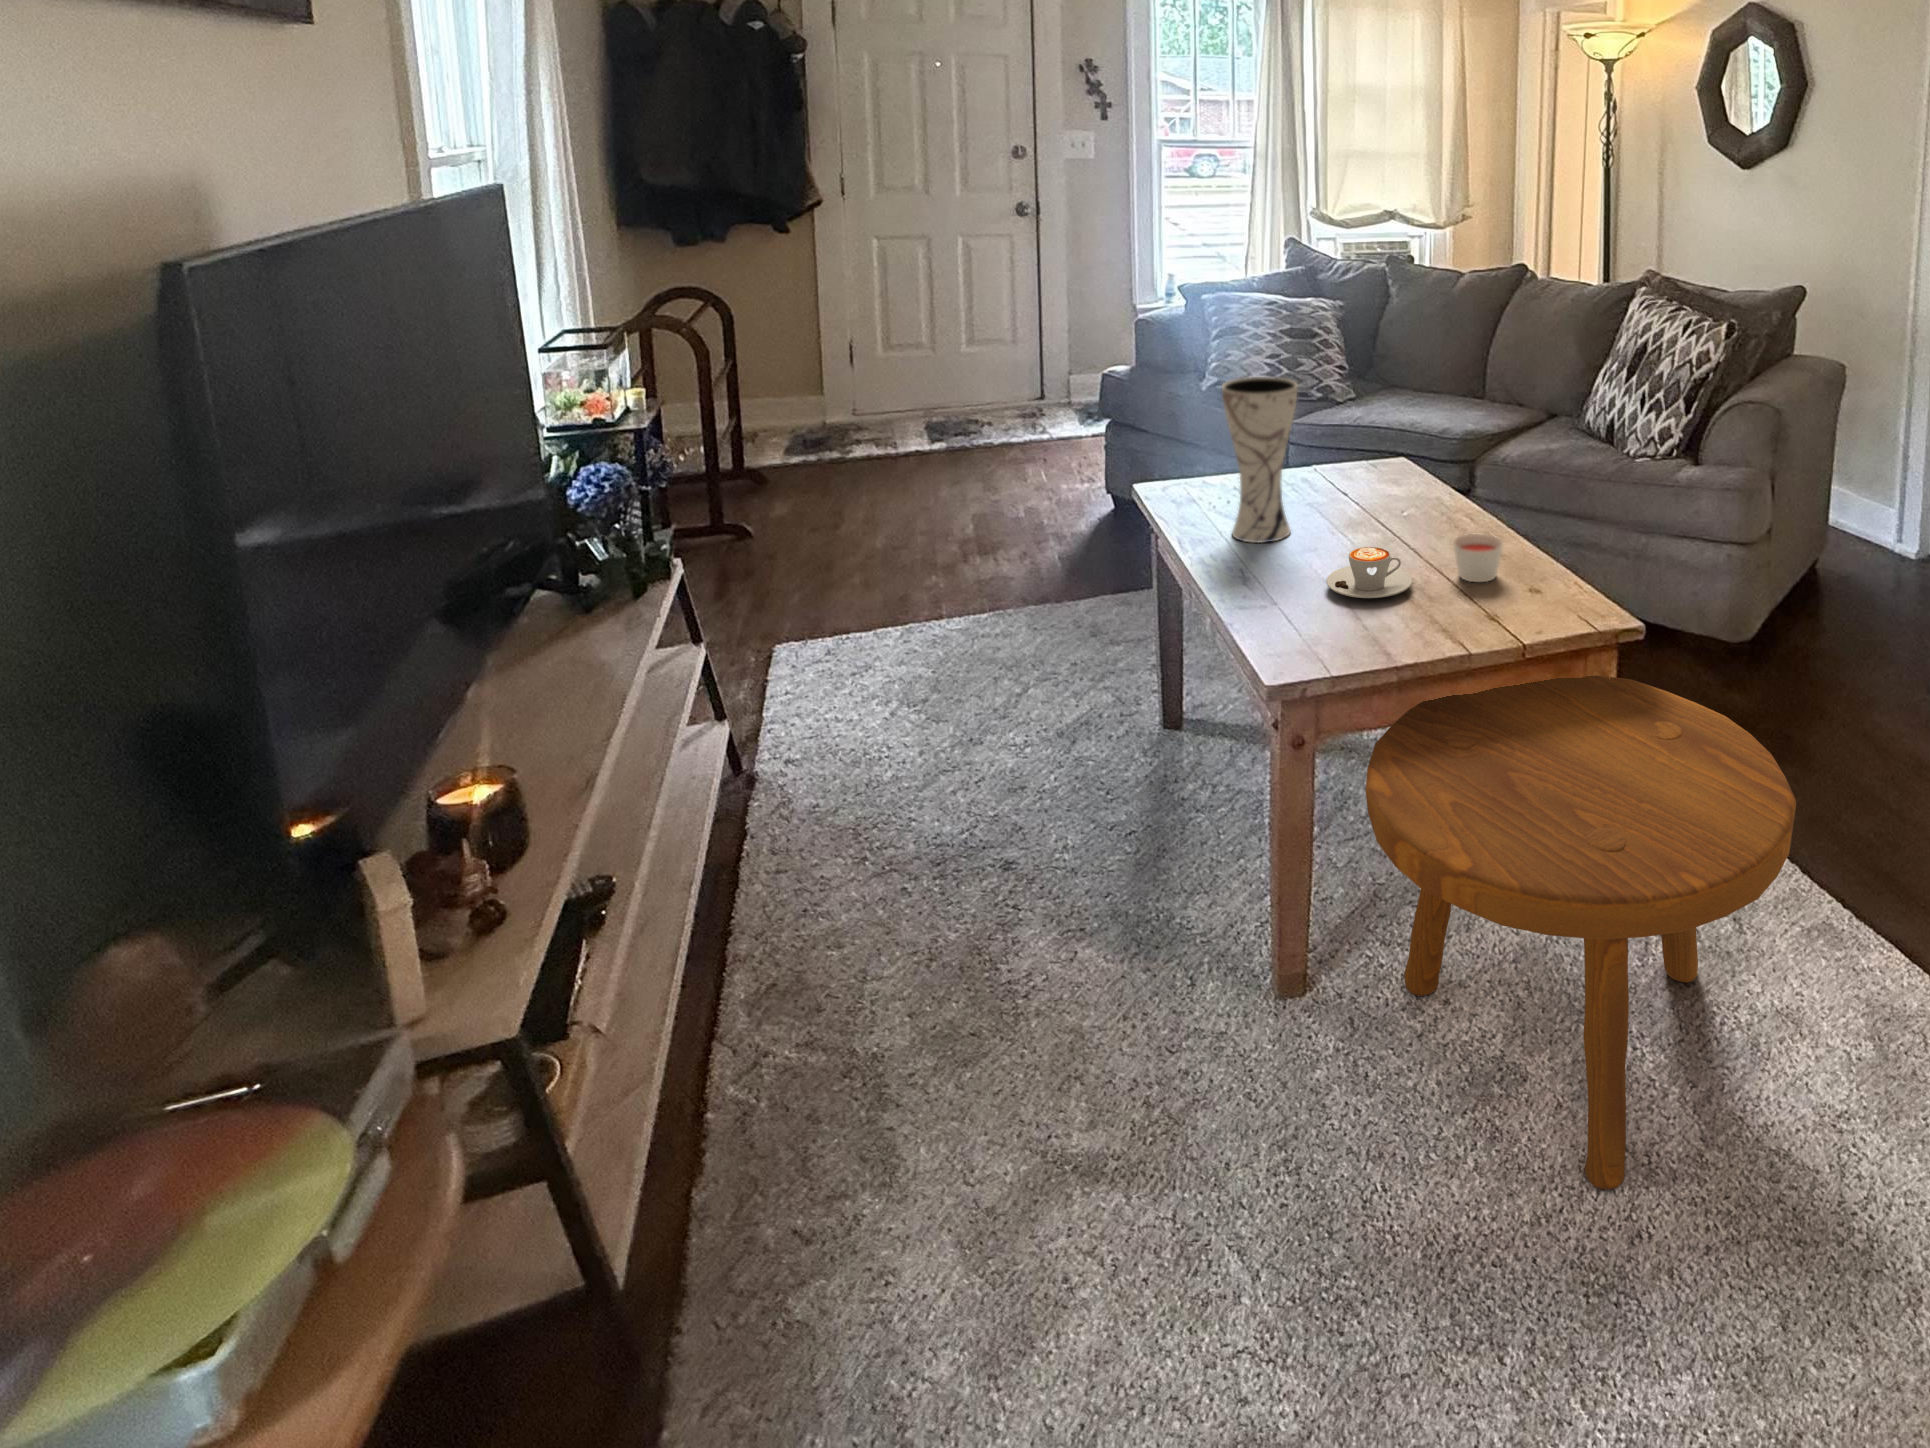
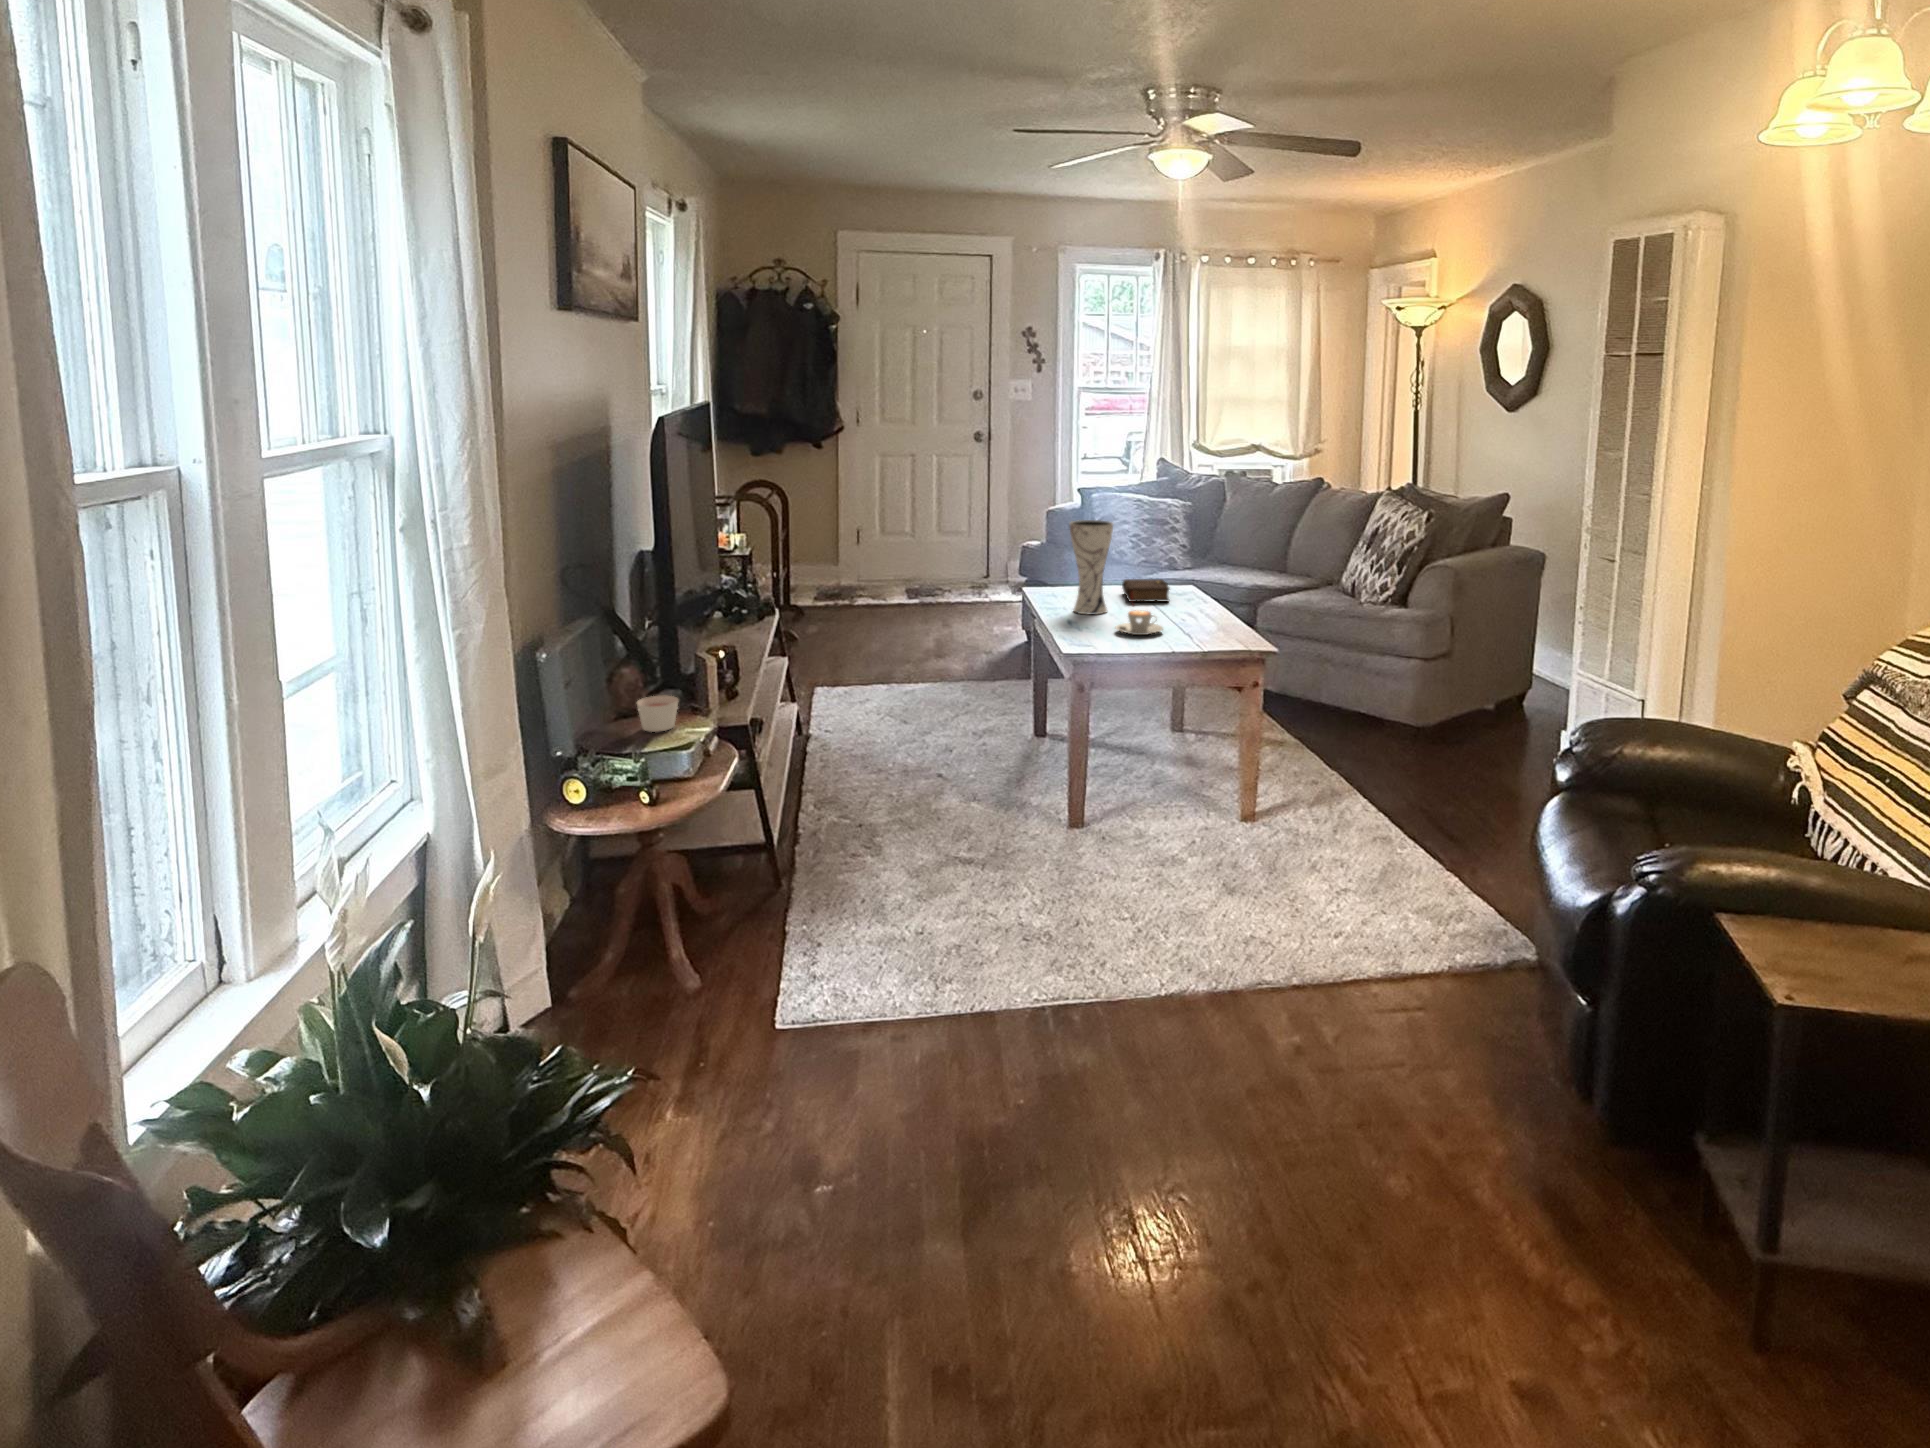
book: none [1296,453,1382,513] -> present [1122,579,1170,602]
candle: present [1453,534,1503,582] -> present [637,696,678,732]
footstool: present [1366,675,1796,1189] -> none [1108,676,1328,891]

